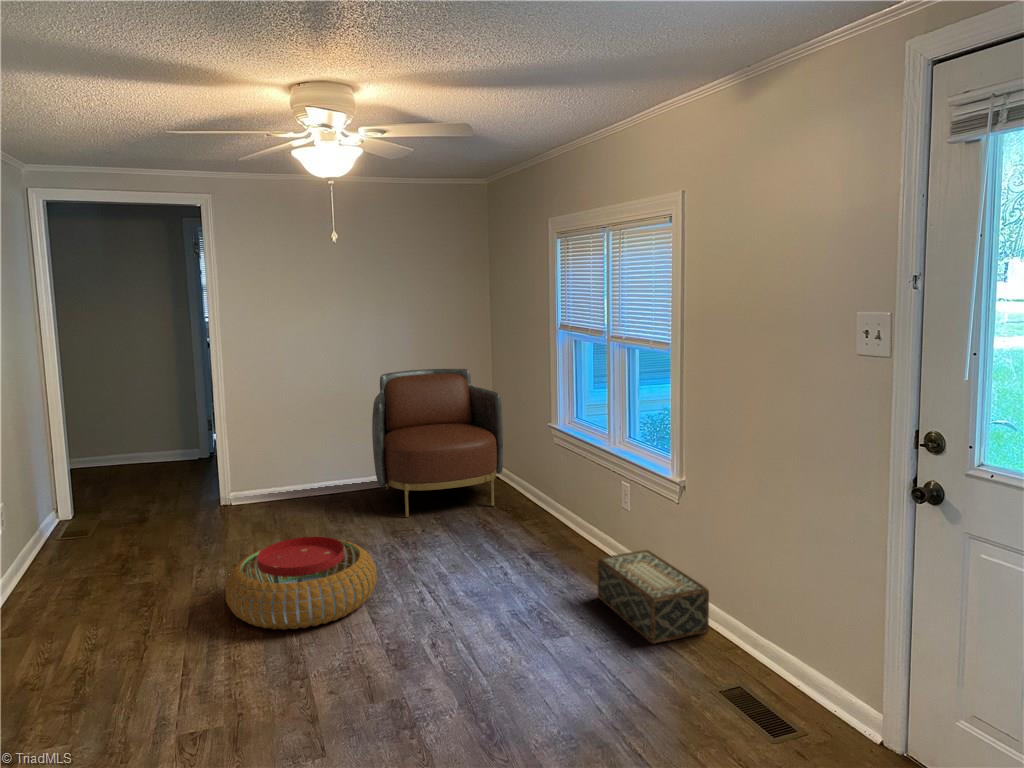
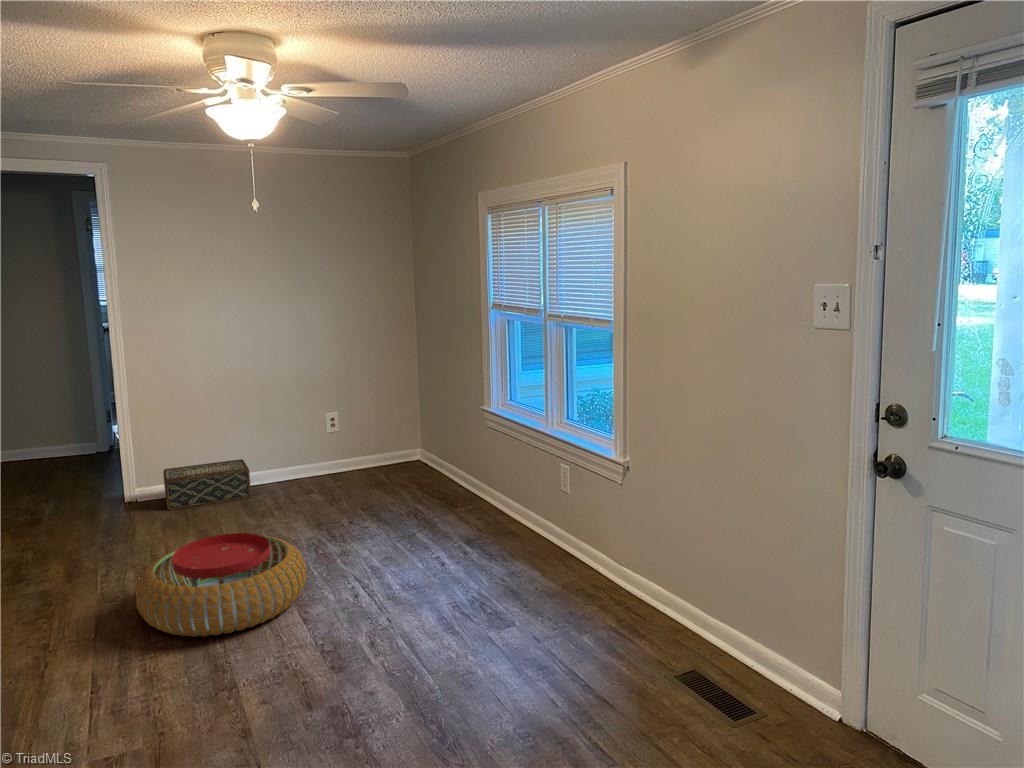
armchair: present [372,369,503,518] -> none [294,353,432,509]
woven basket: present [598,550,709,644] -> present [163,459,251,510]

